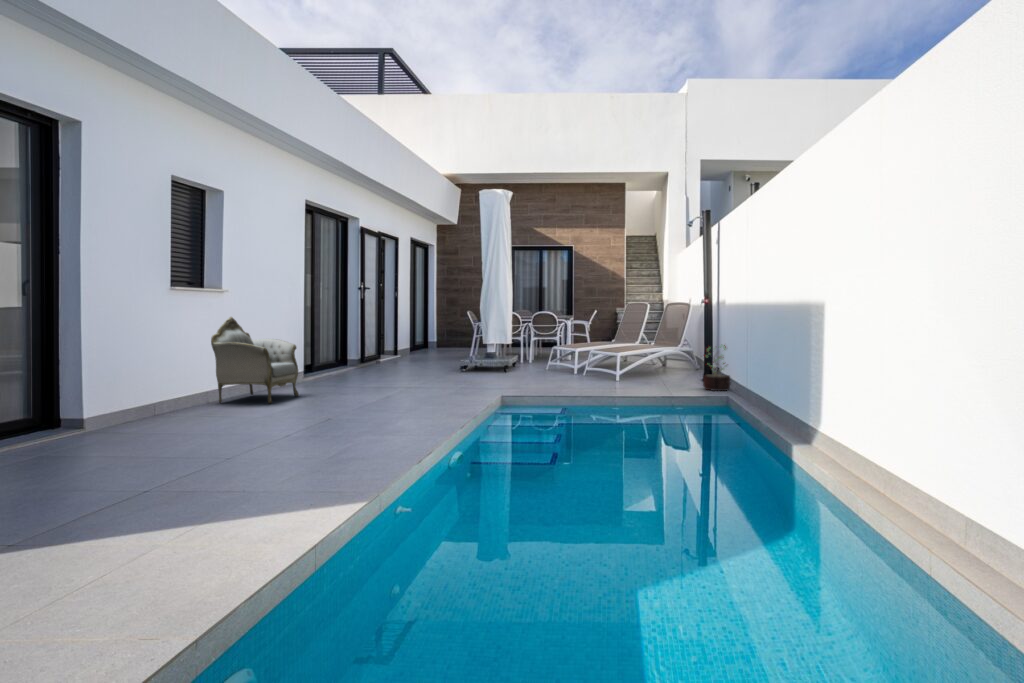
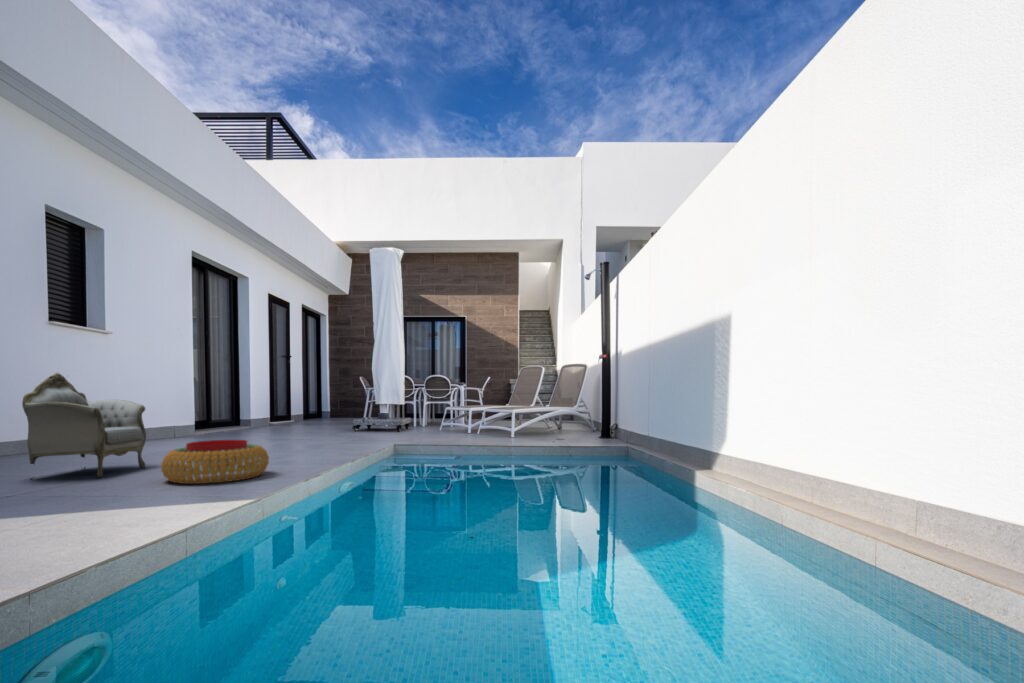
decorative plant: present [703,345,731,391] -> none [604,395,633,443]
pouf: none [318,377,399,413] -> present [161,440,269,484]

